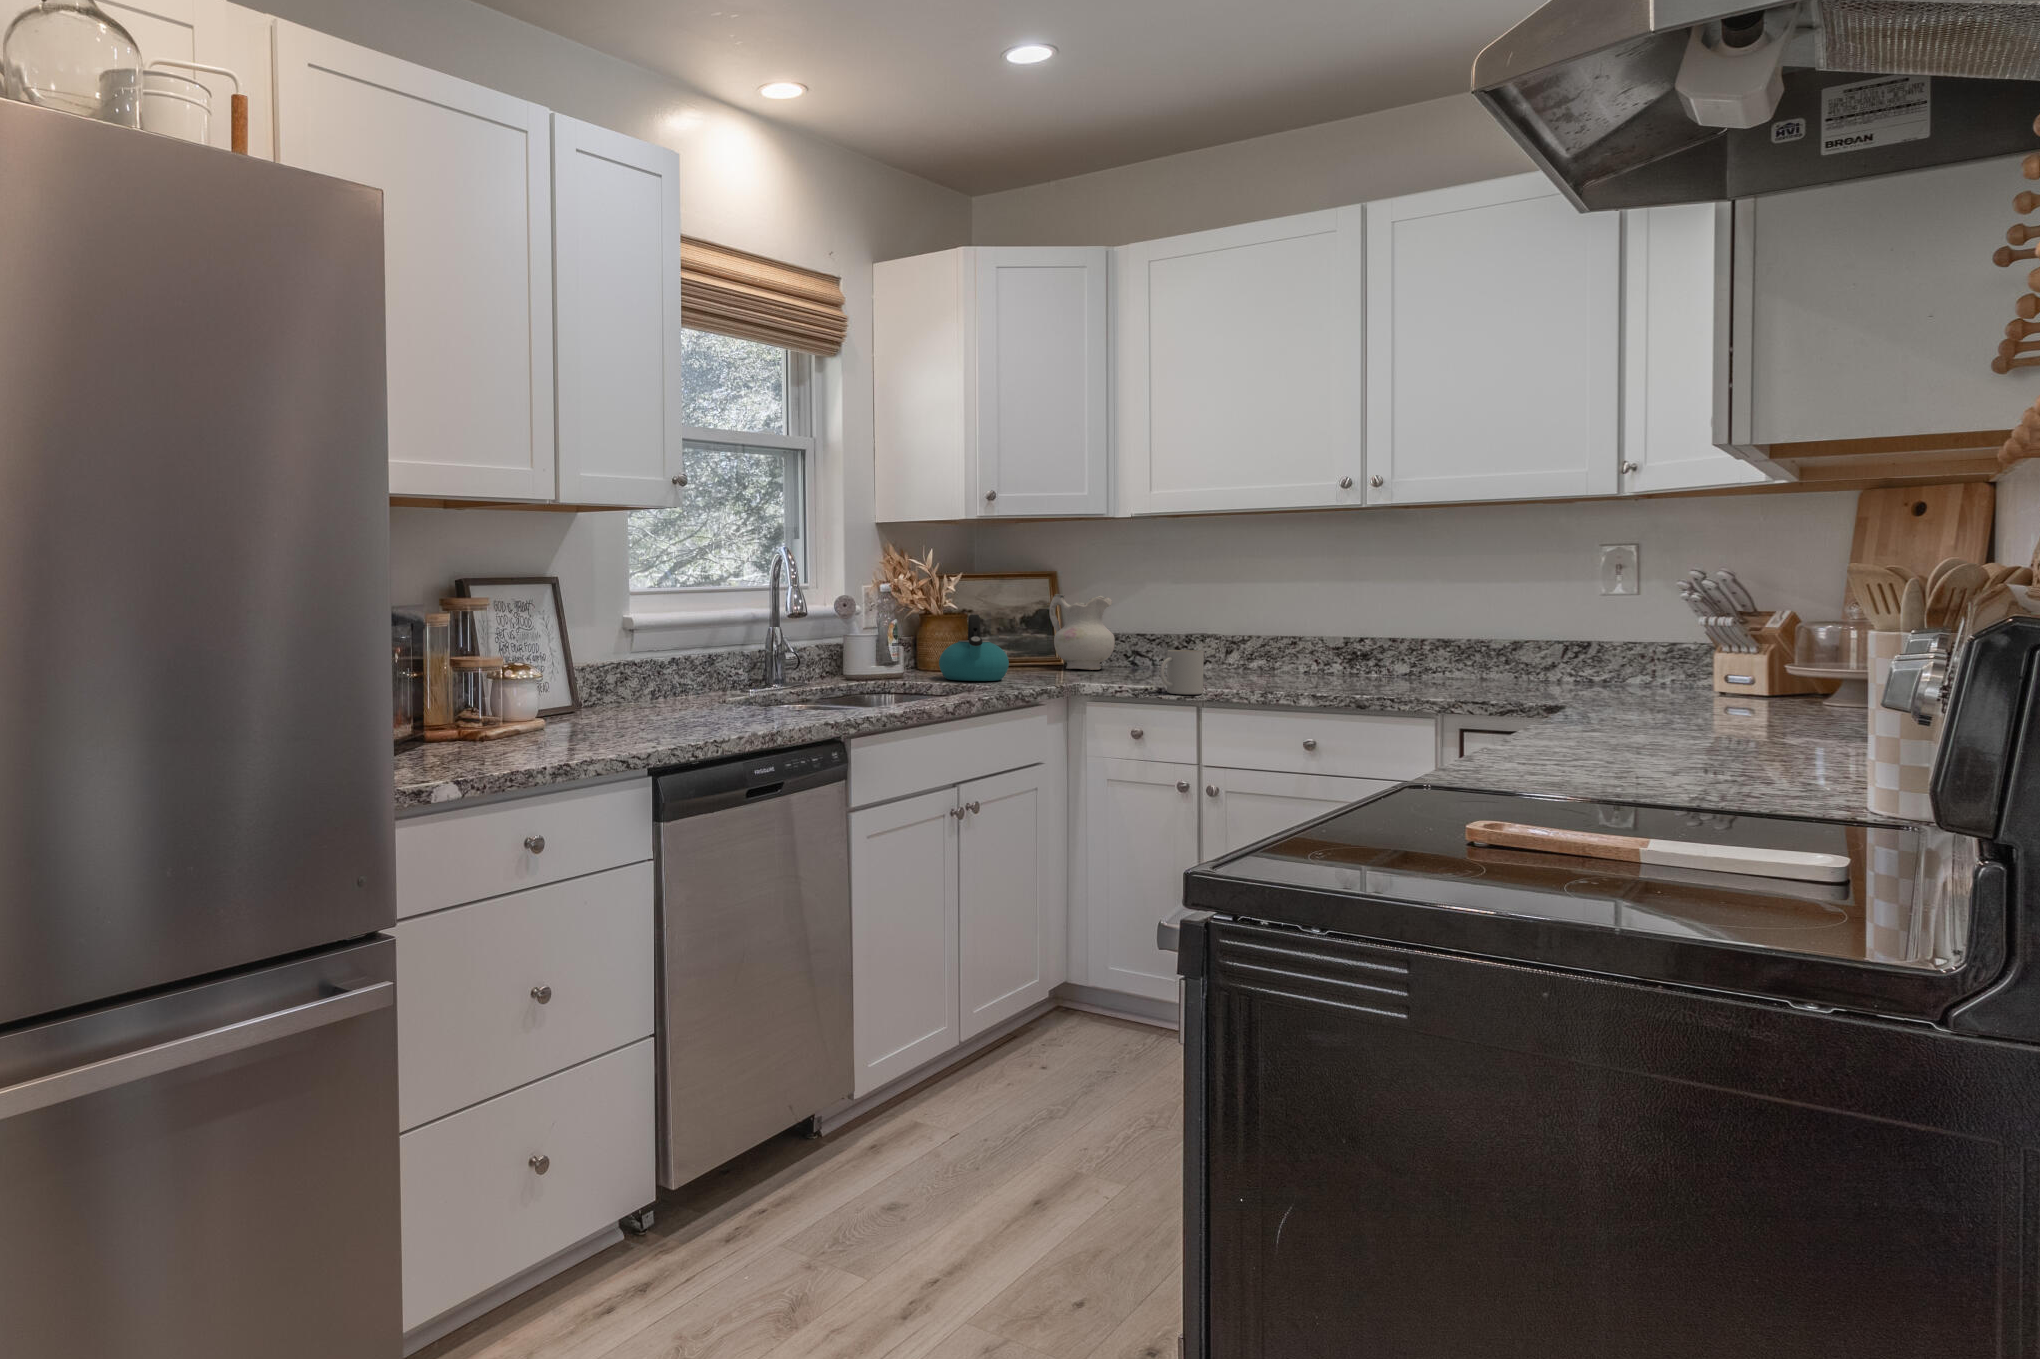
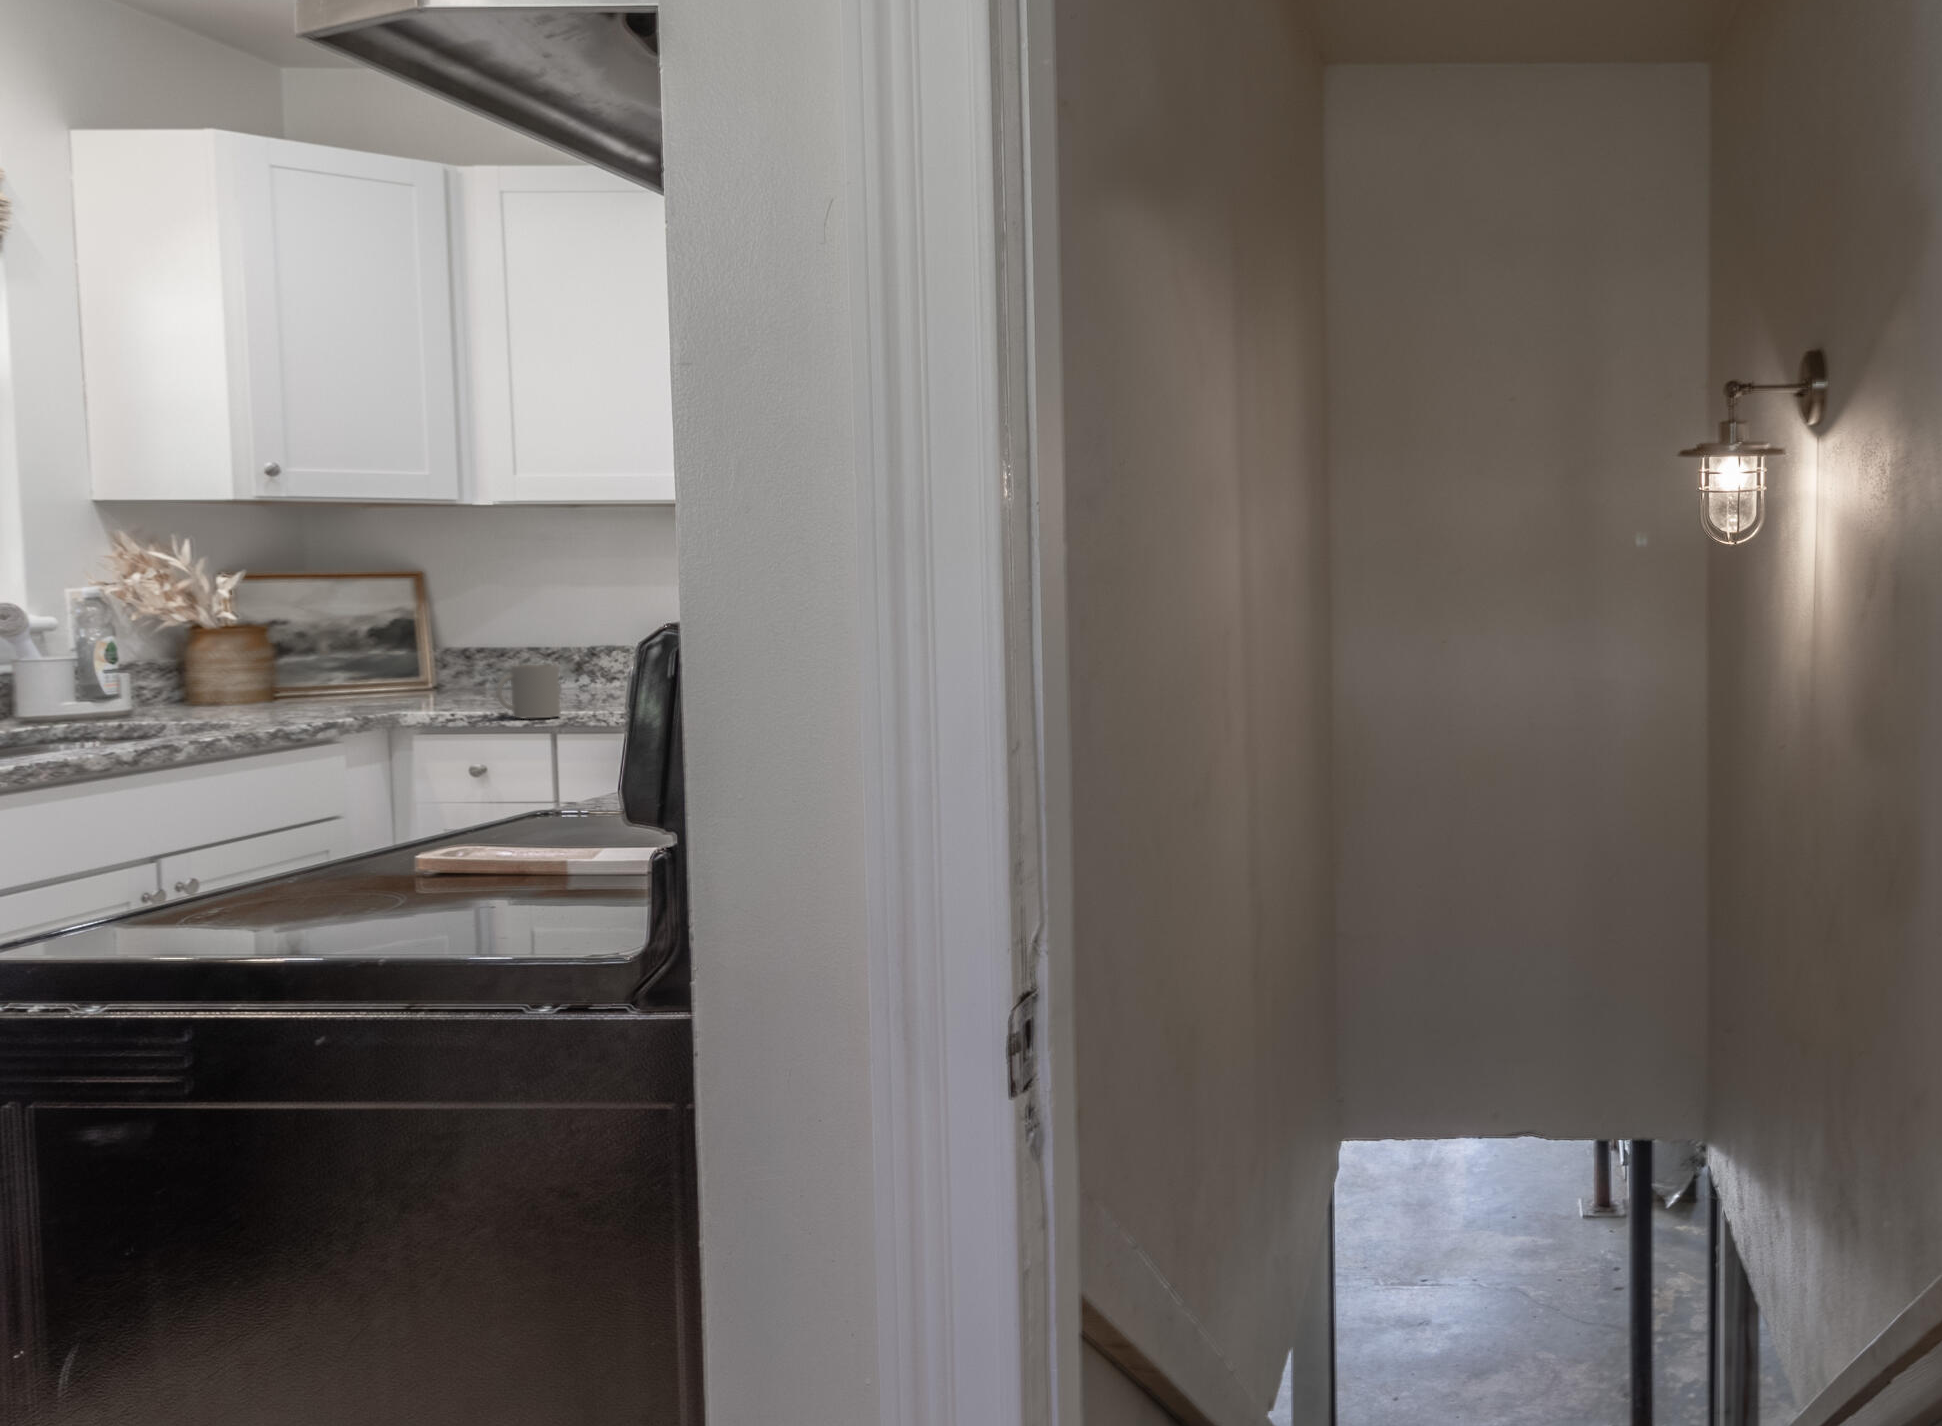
ceramic pitcher: present [1050,594,1115,670] -> none [408,598,500,693]
kettle: present [939,614,1009,681] -> none [191,625,307,714]

